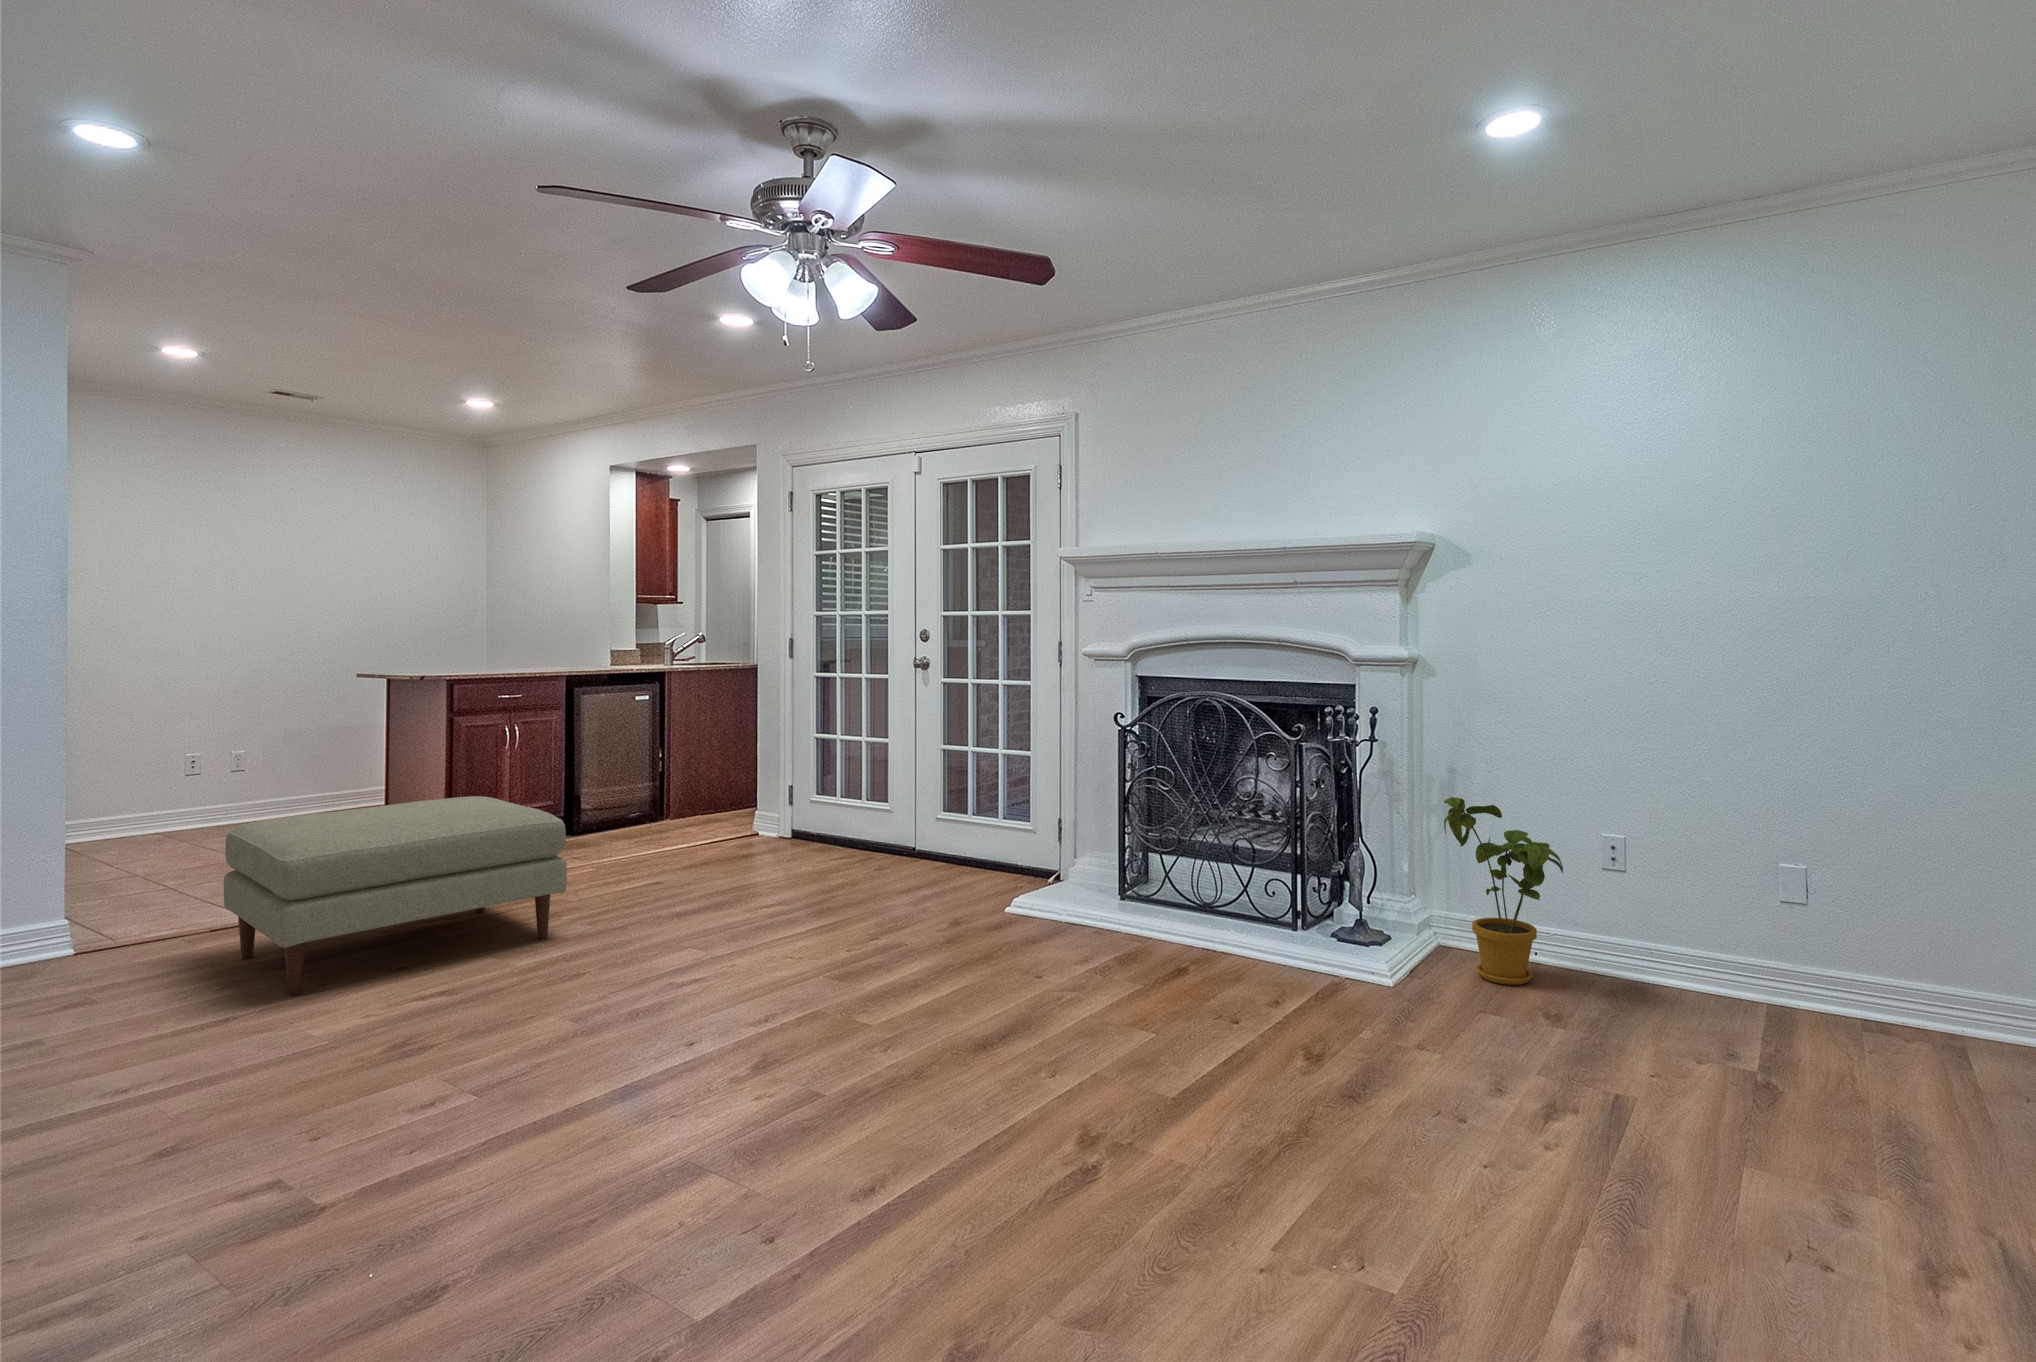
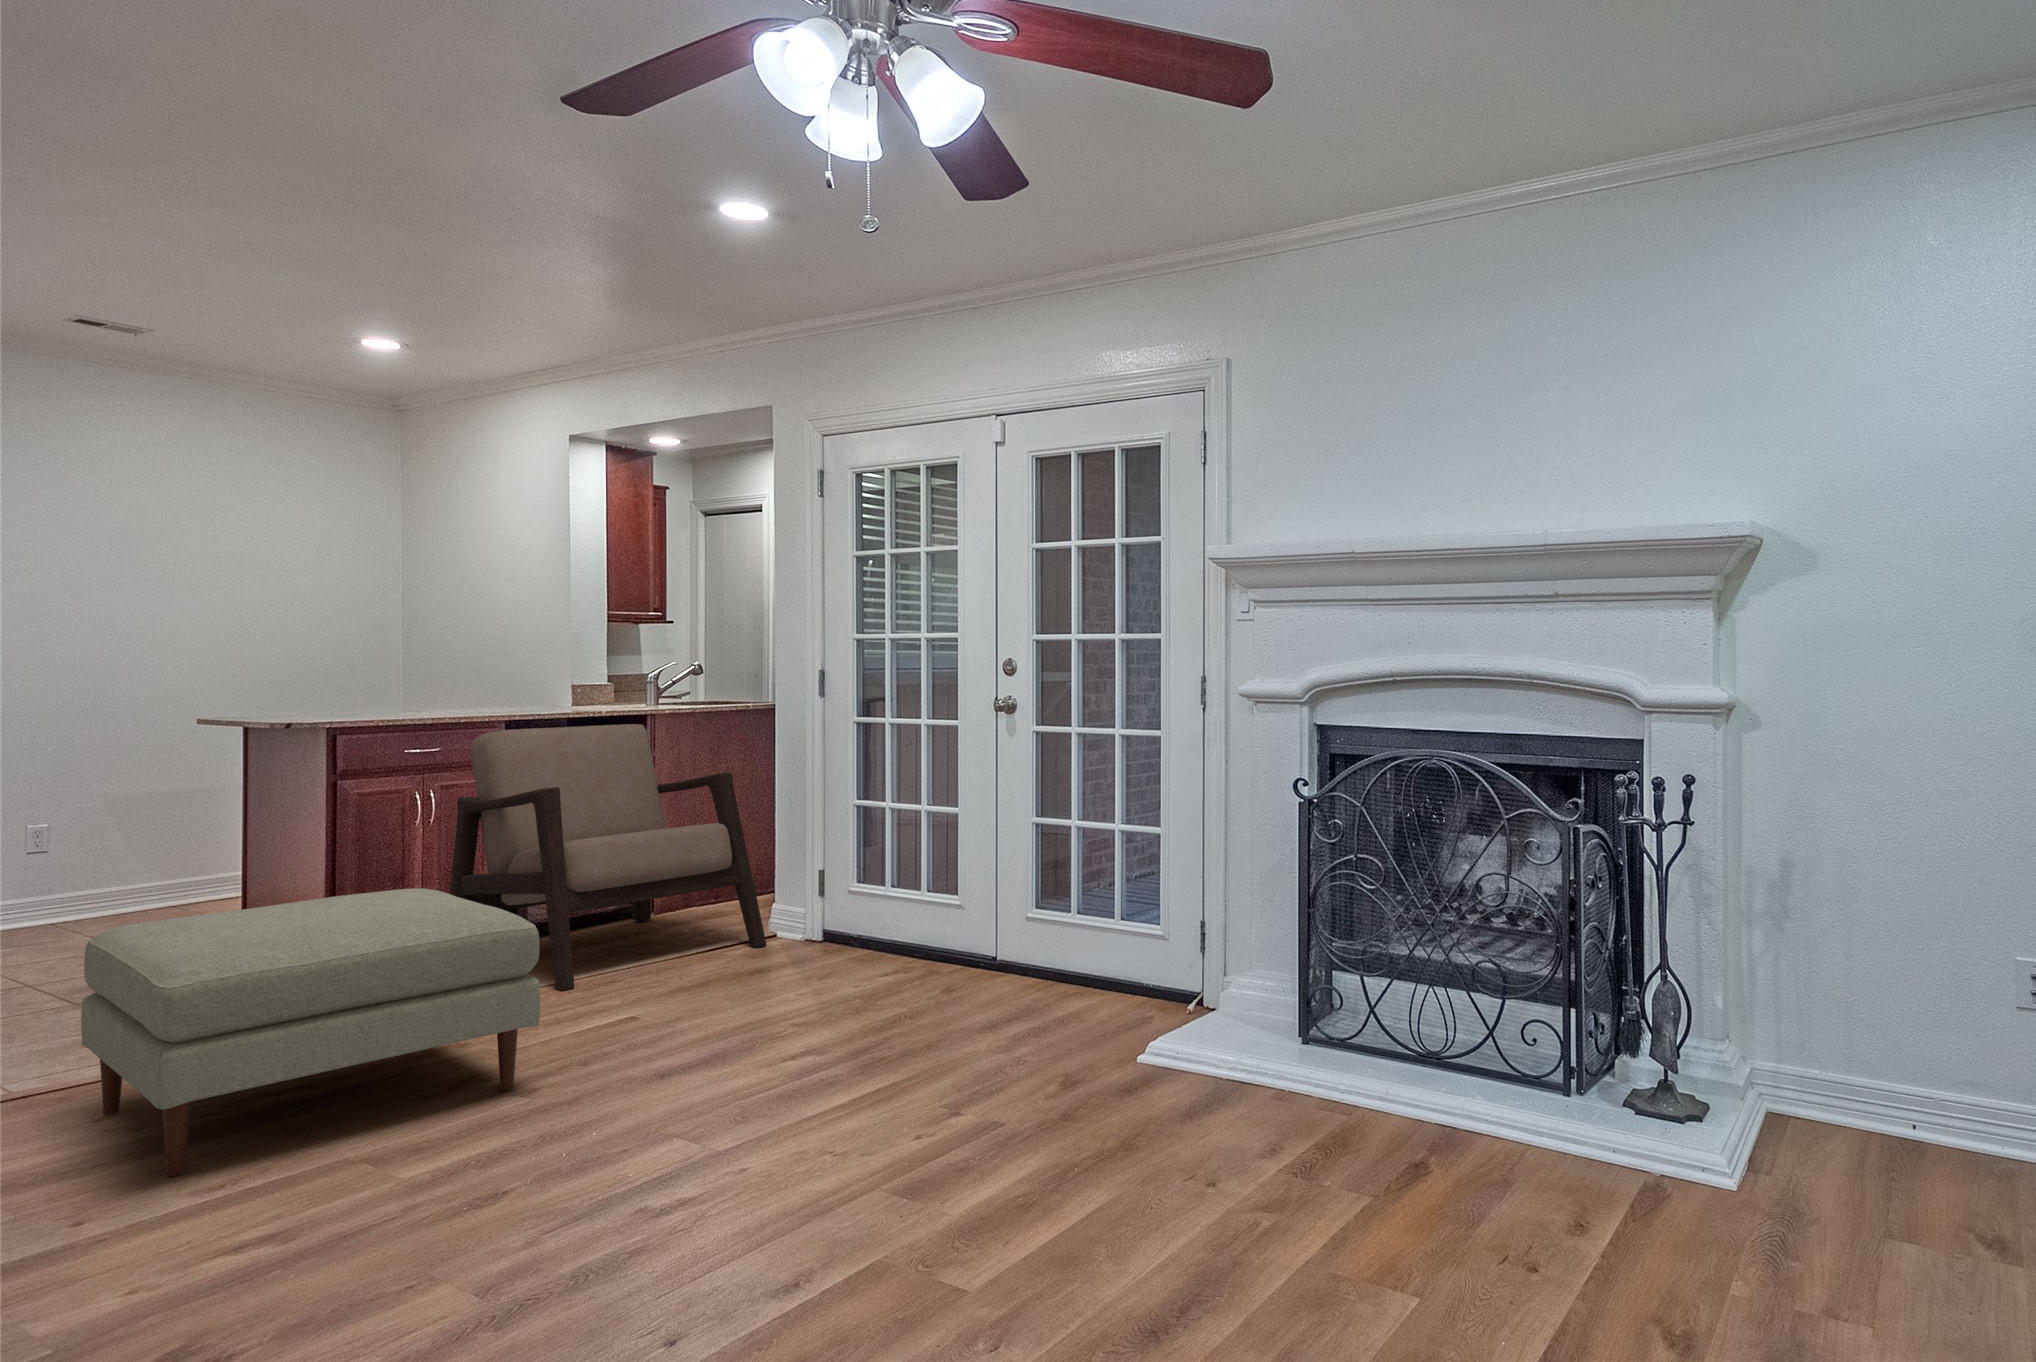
armchair: none [504,679,750,874] -> present [449,724,767,991]
house plant: present [1444,797,1563,985] -> none [1809,909,2005,1190]

